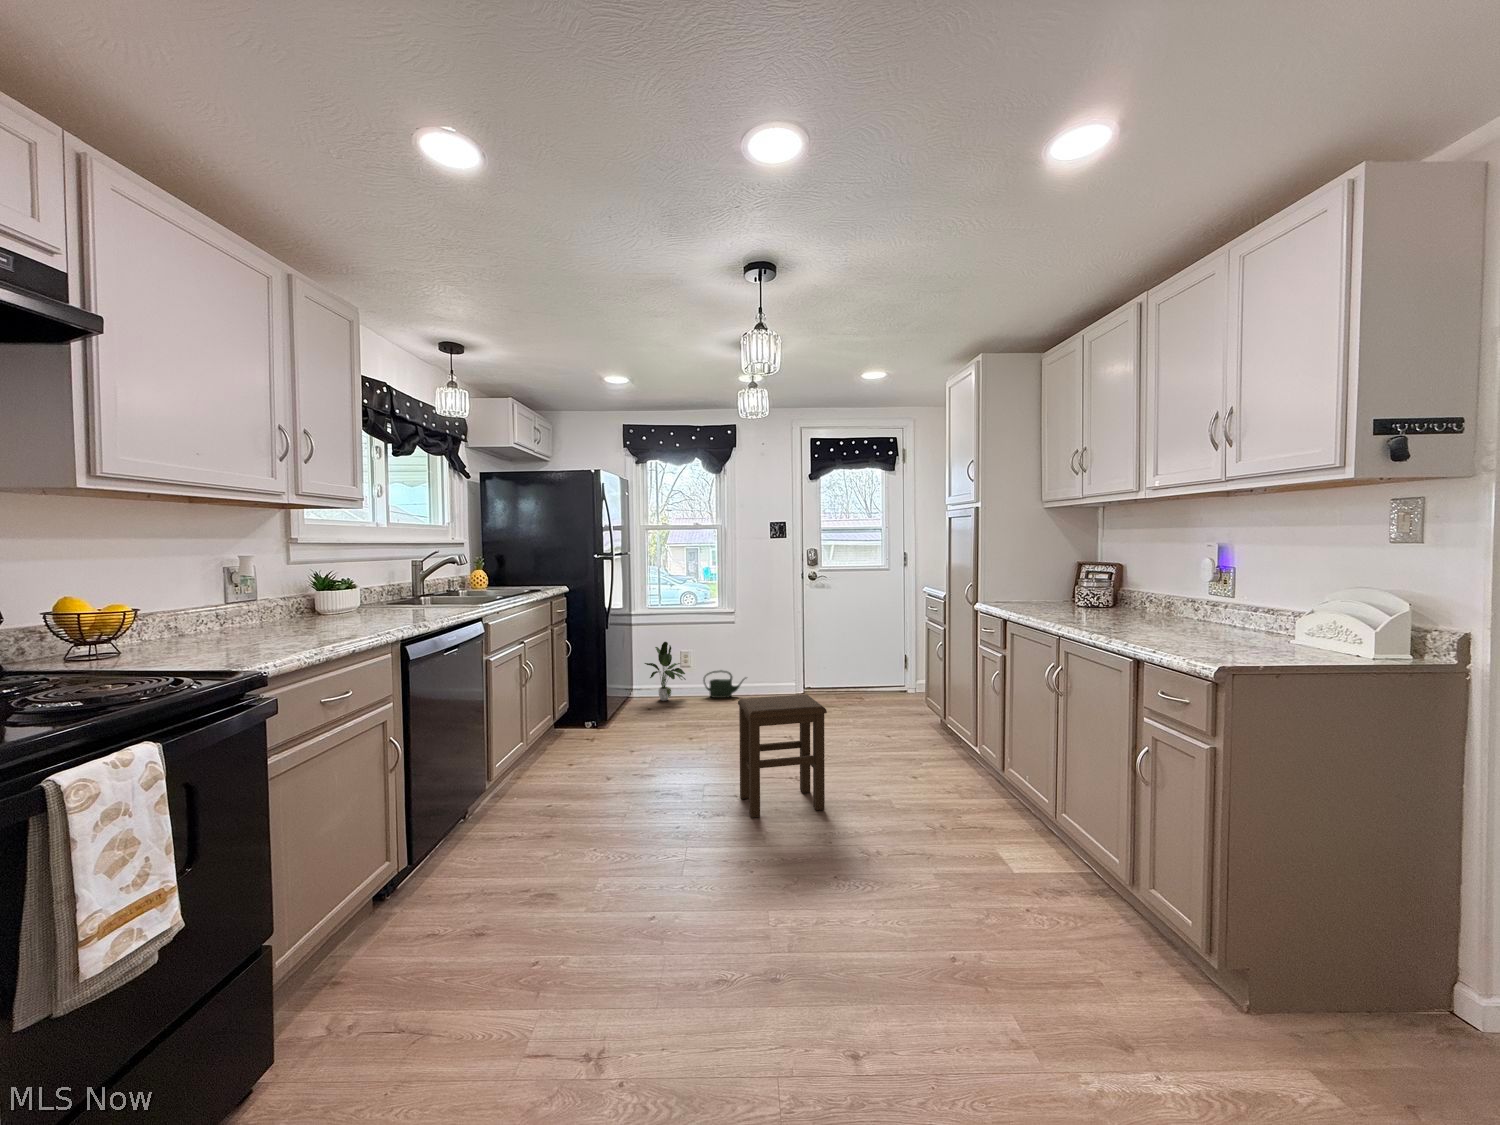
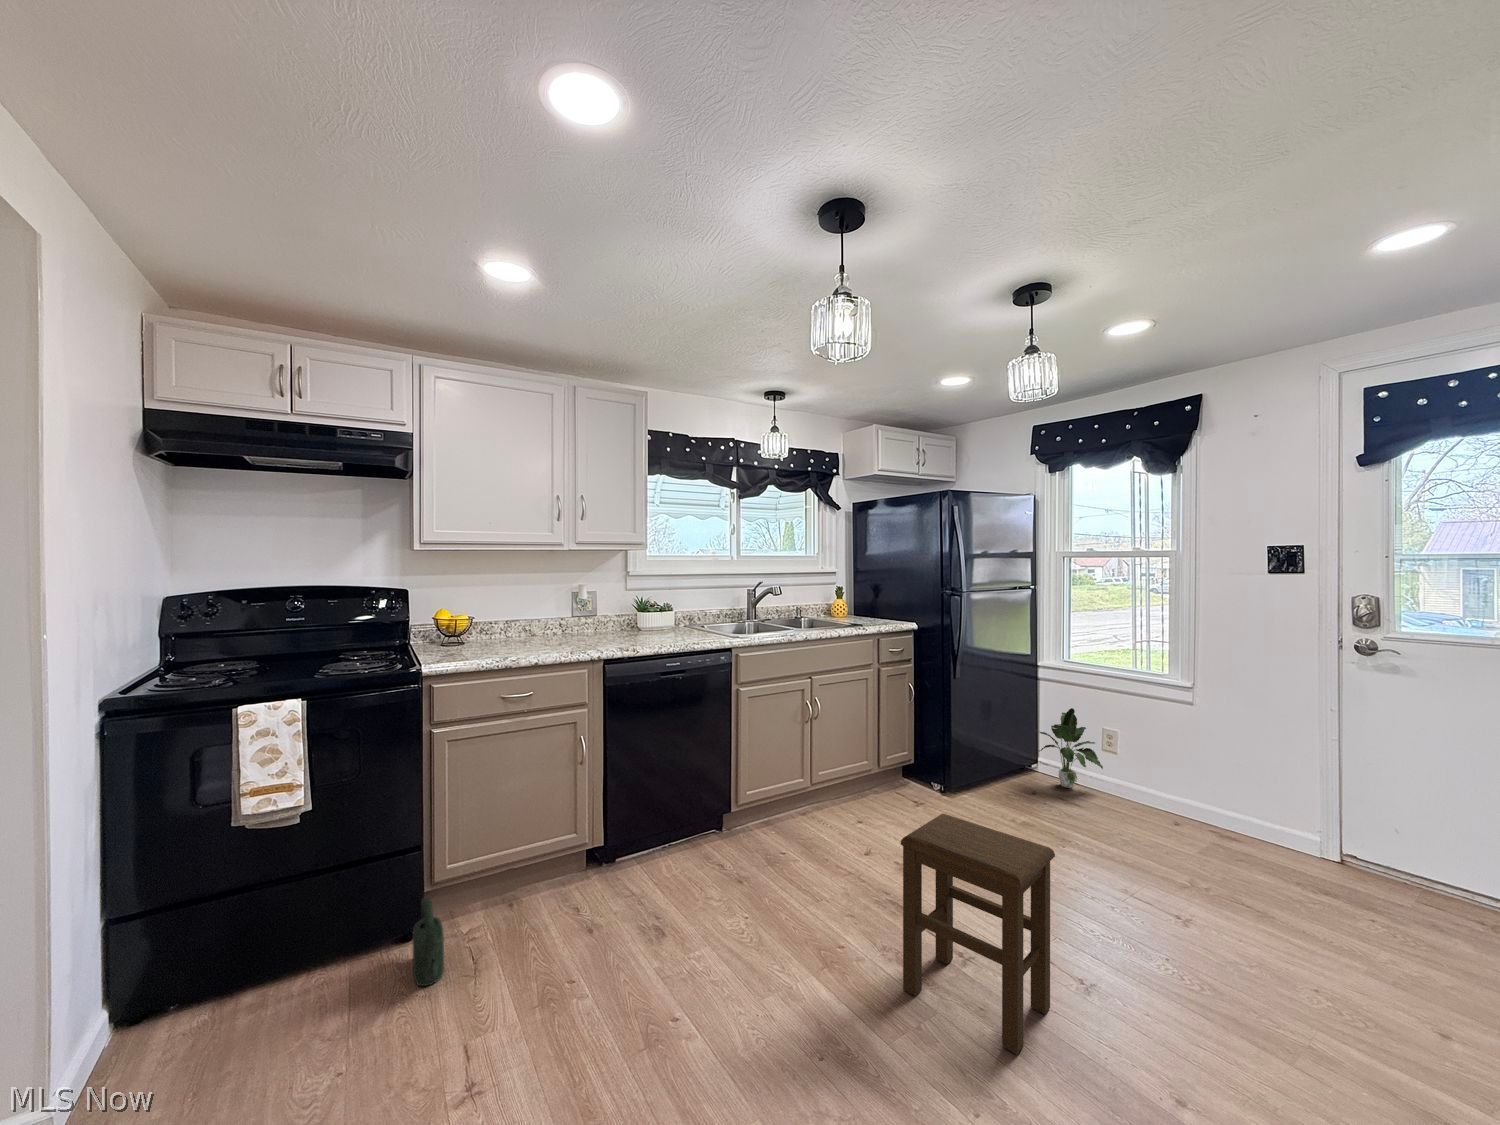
watering can: present [703,670,746,698] -> present [413,897,444,986]

